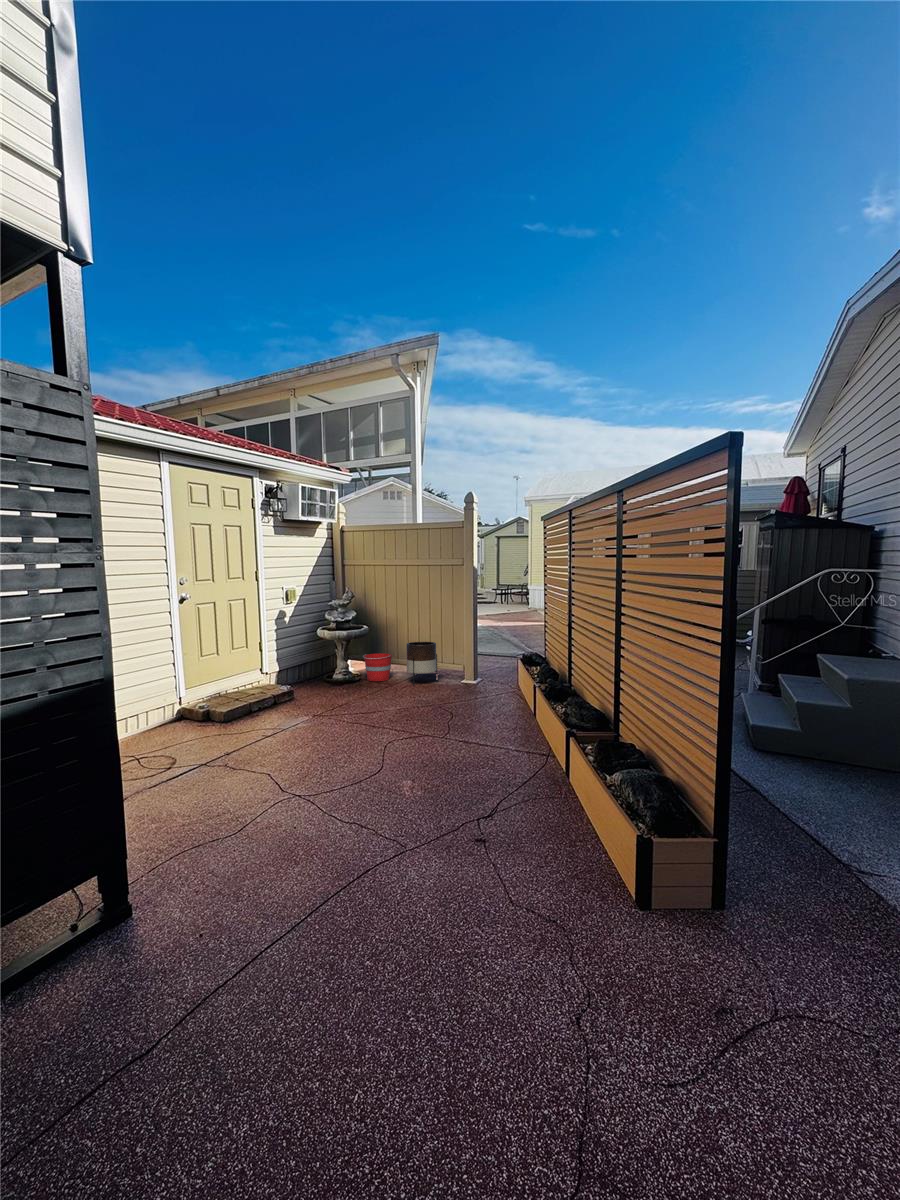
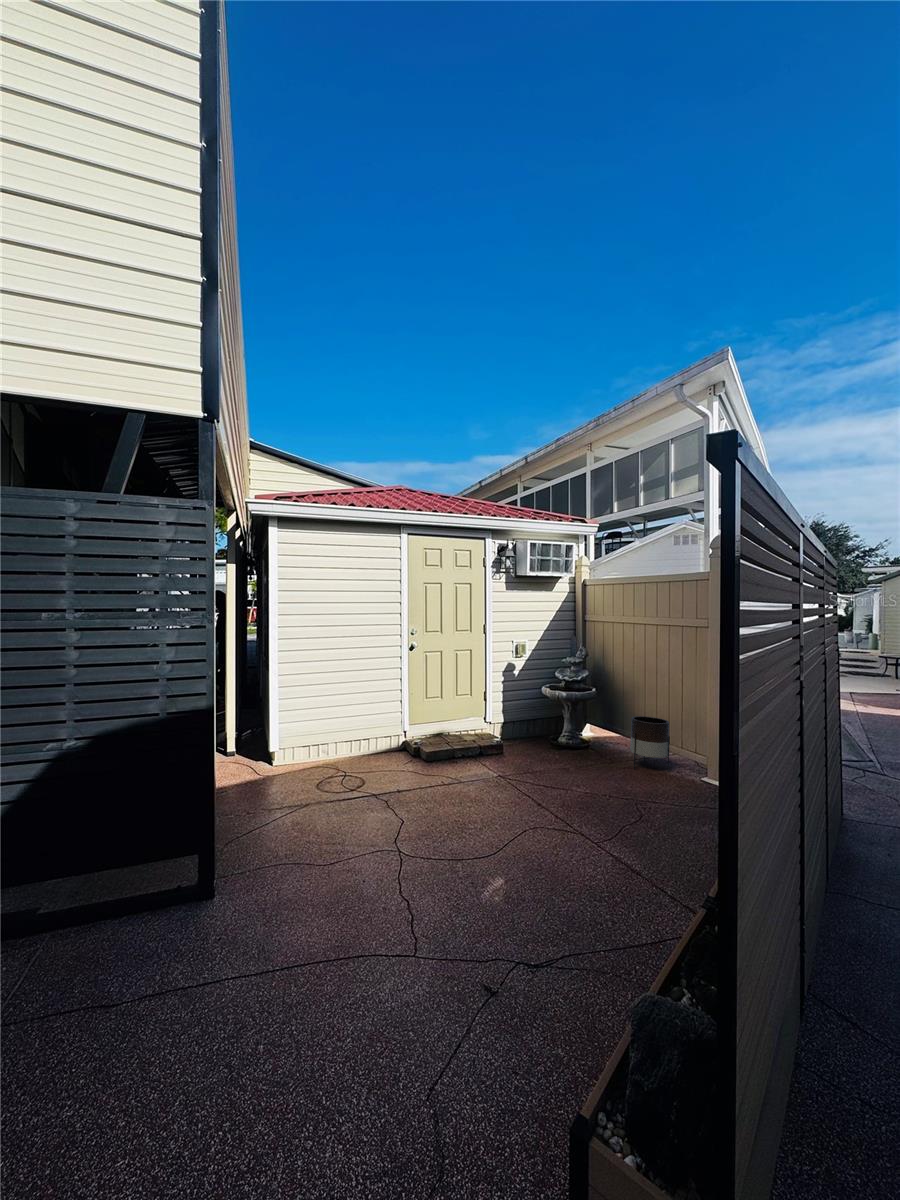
bucket: present [364,653,392,681] -> none [588,720,622,755]

